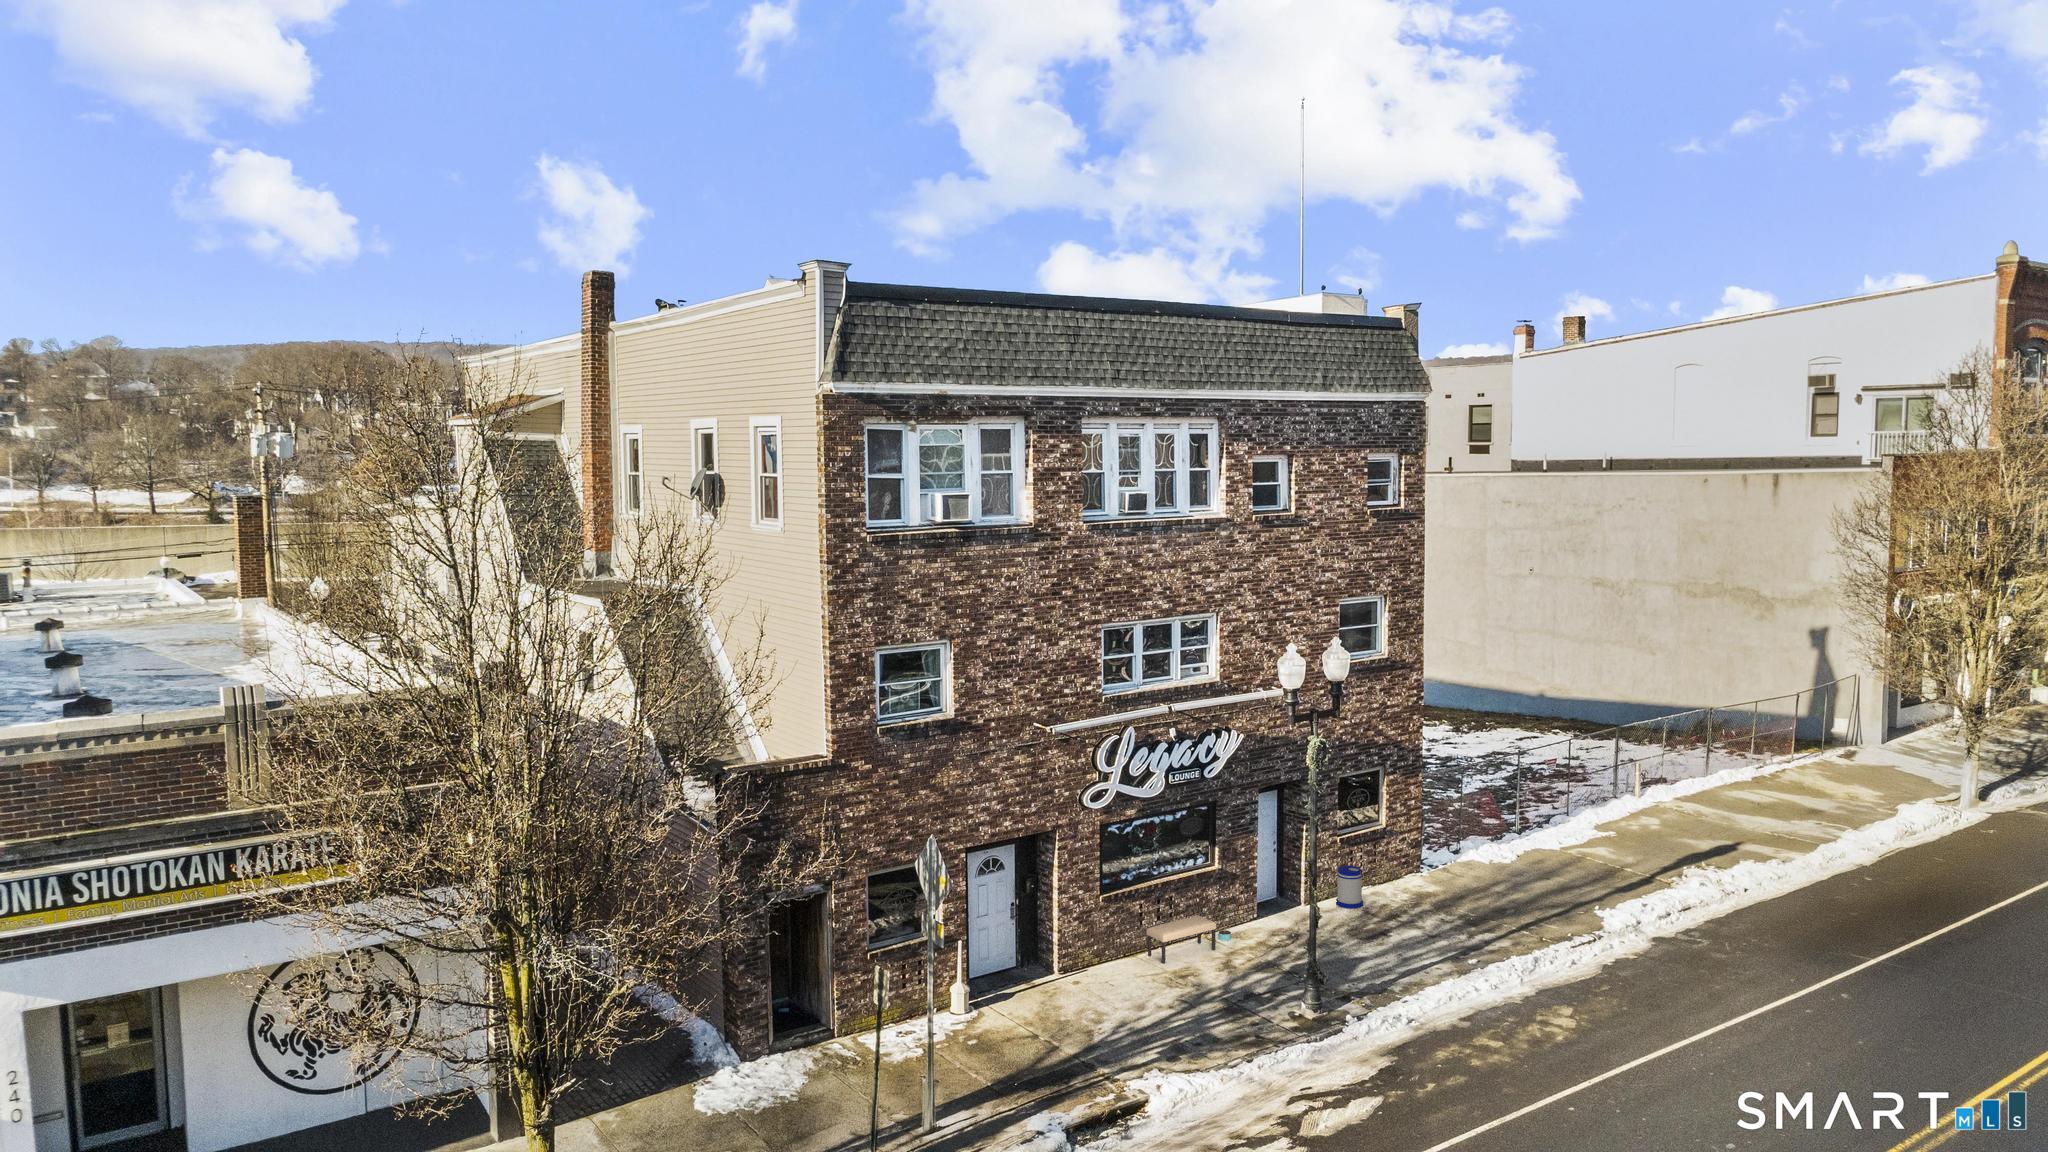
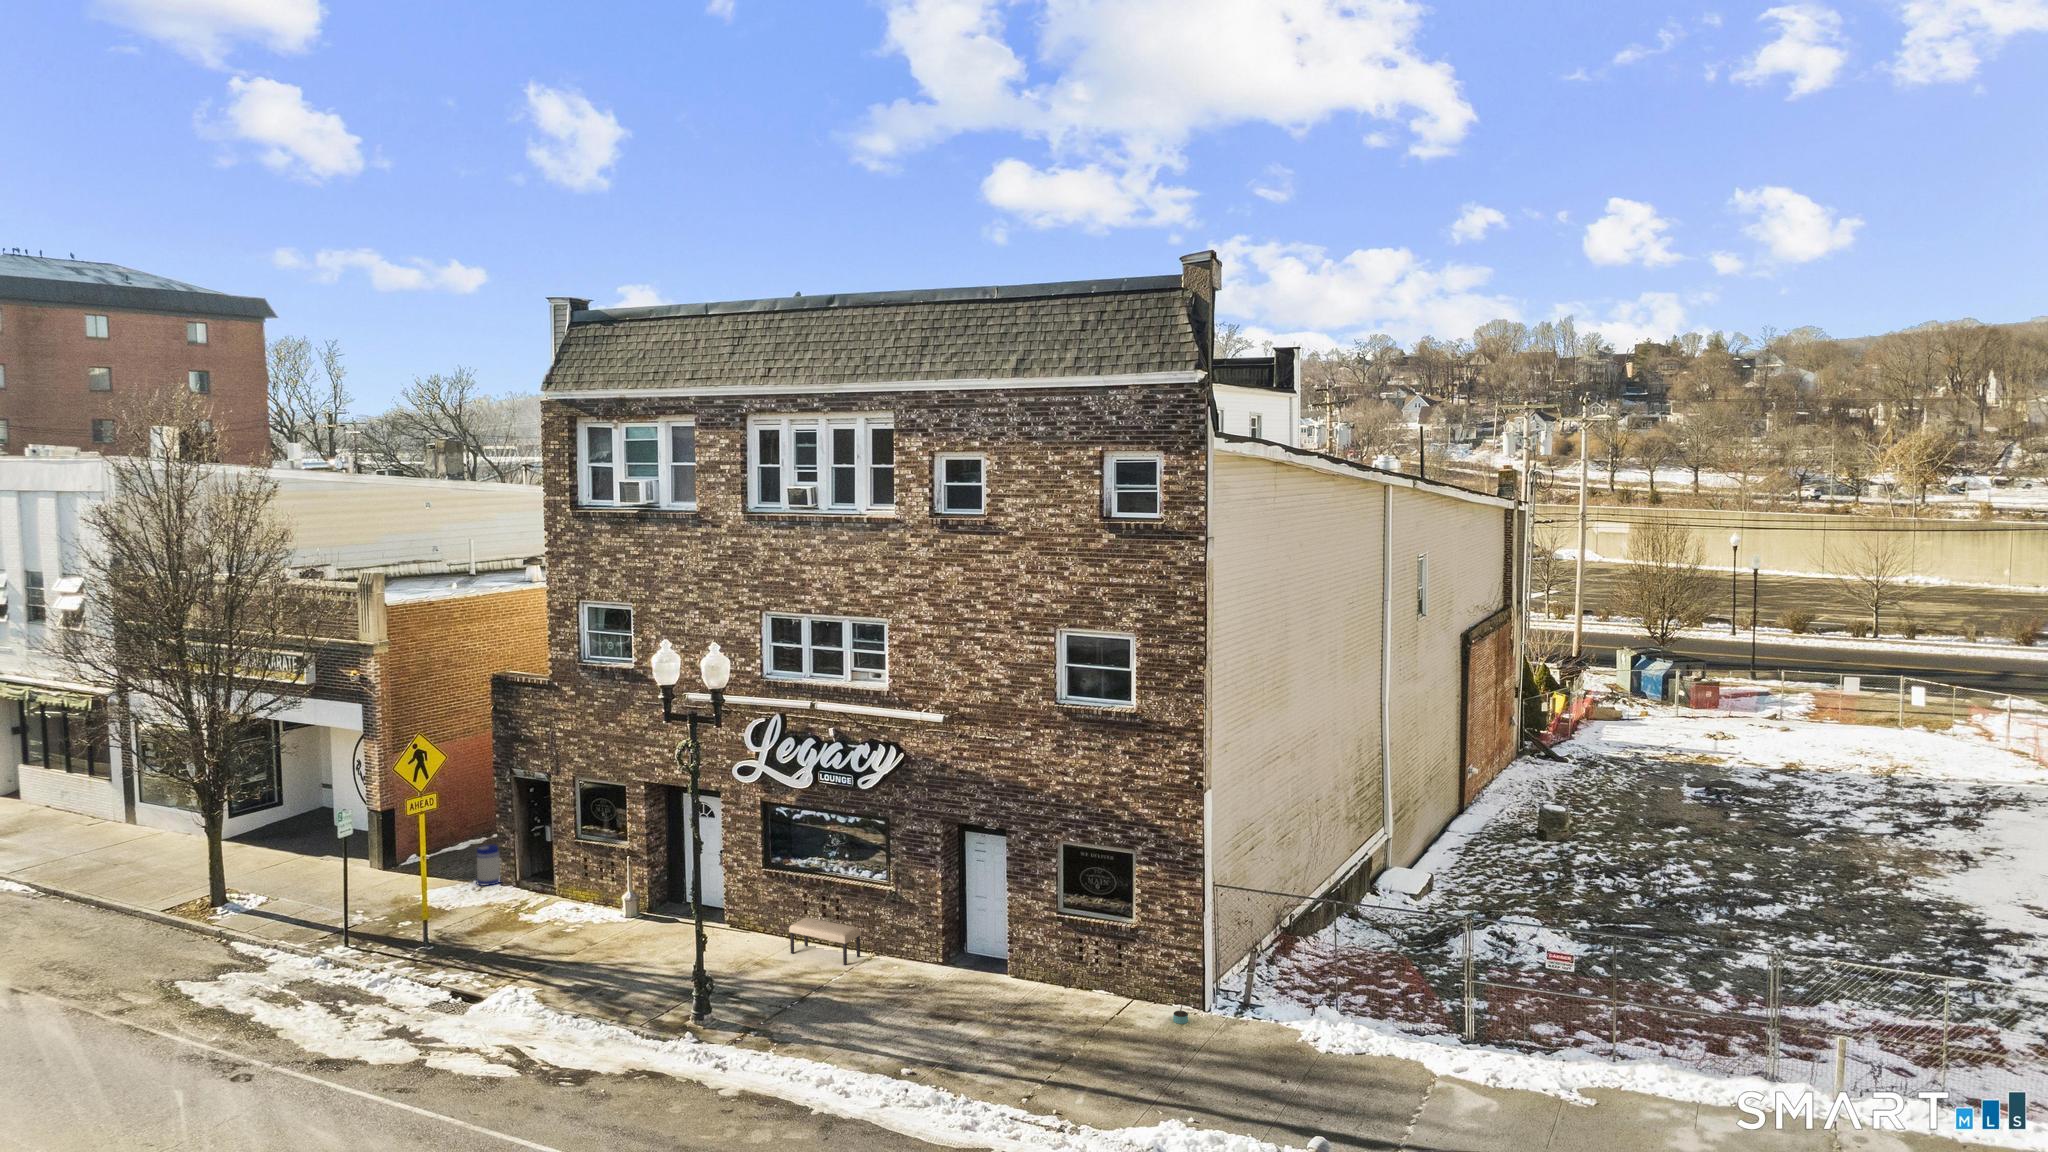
trash can: present [1336,866,1363,908] -> present [476,845,502,885]
potted plant: present [1217,899,1238,941] -> present [1167,973,1195,1024]

